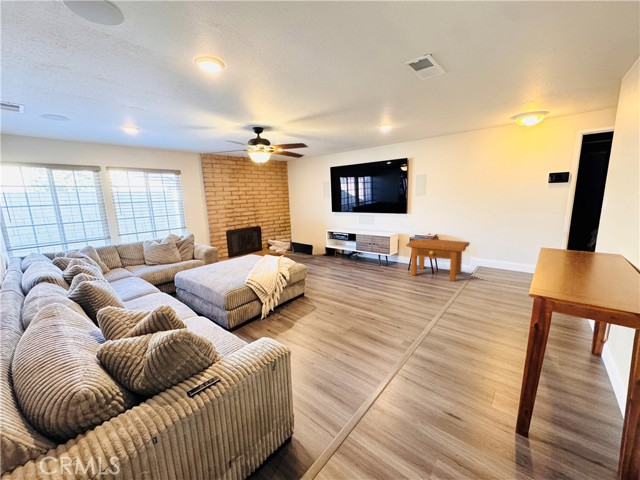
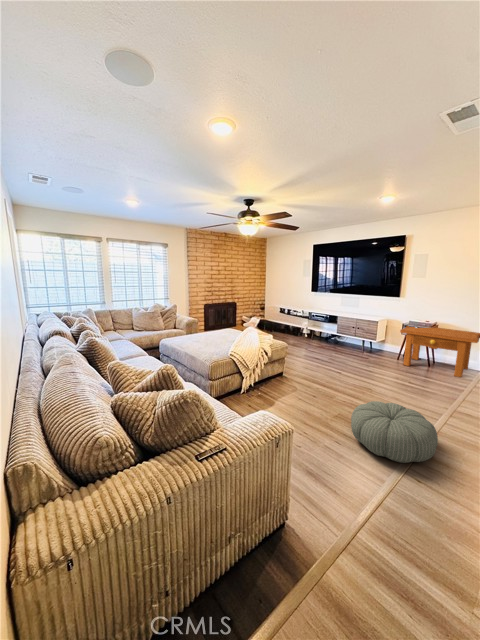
pouf: none [358,312,426,364] -> present [351,401,438,463]

